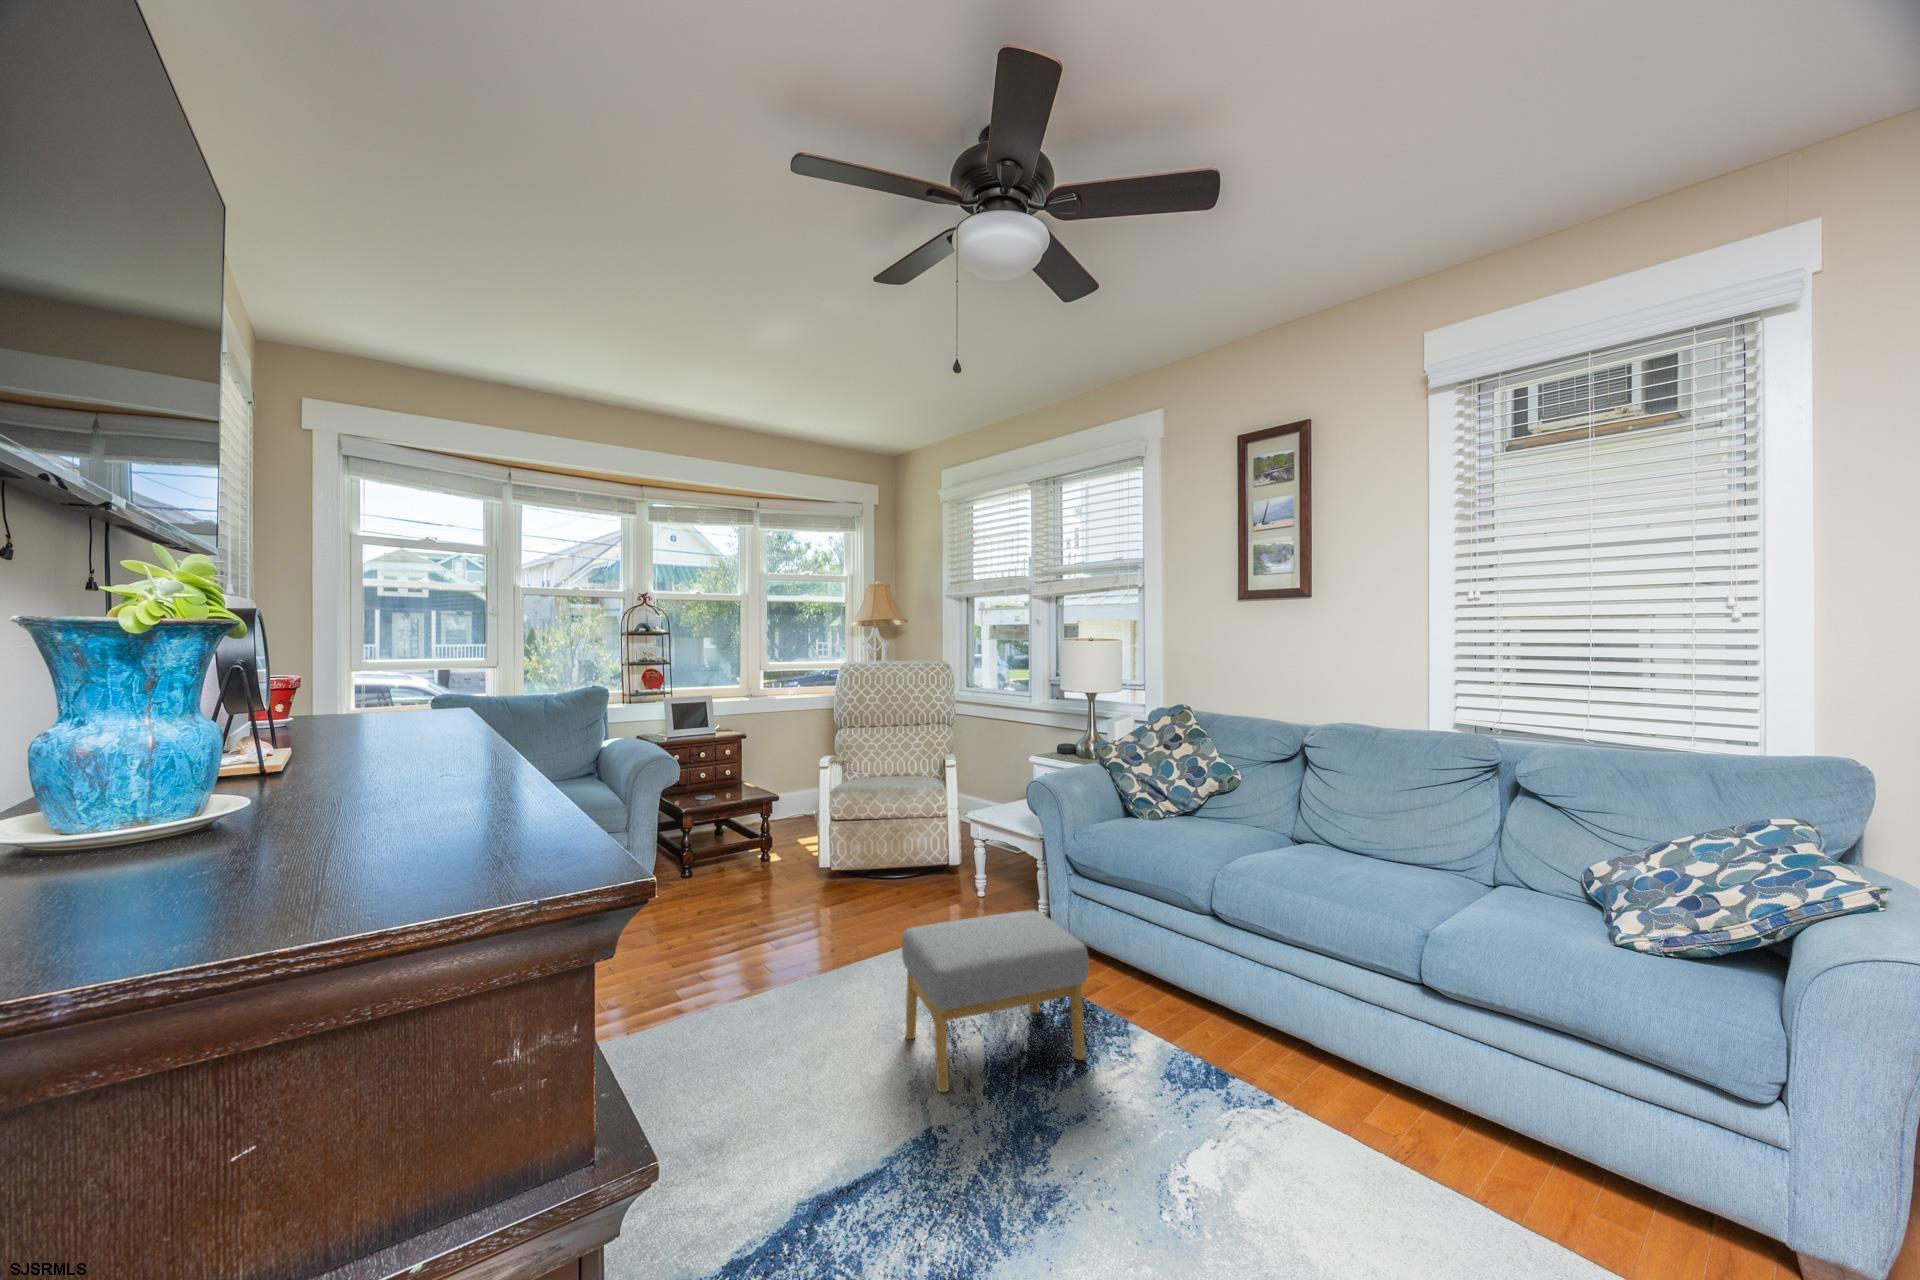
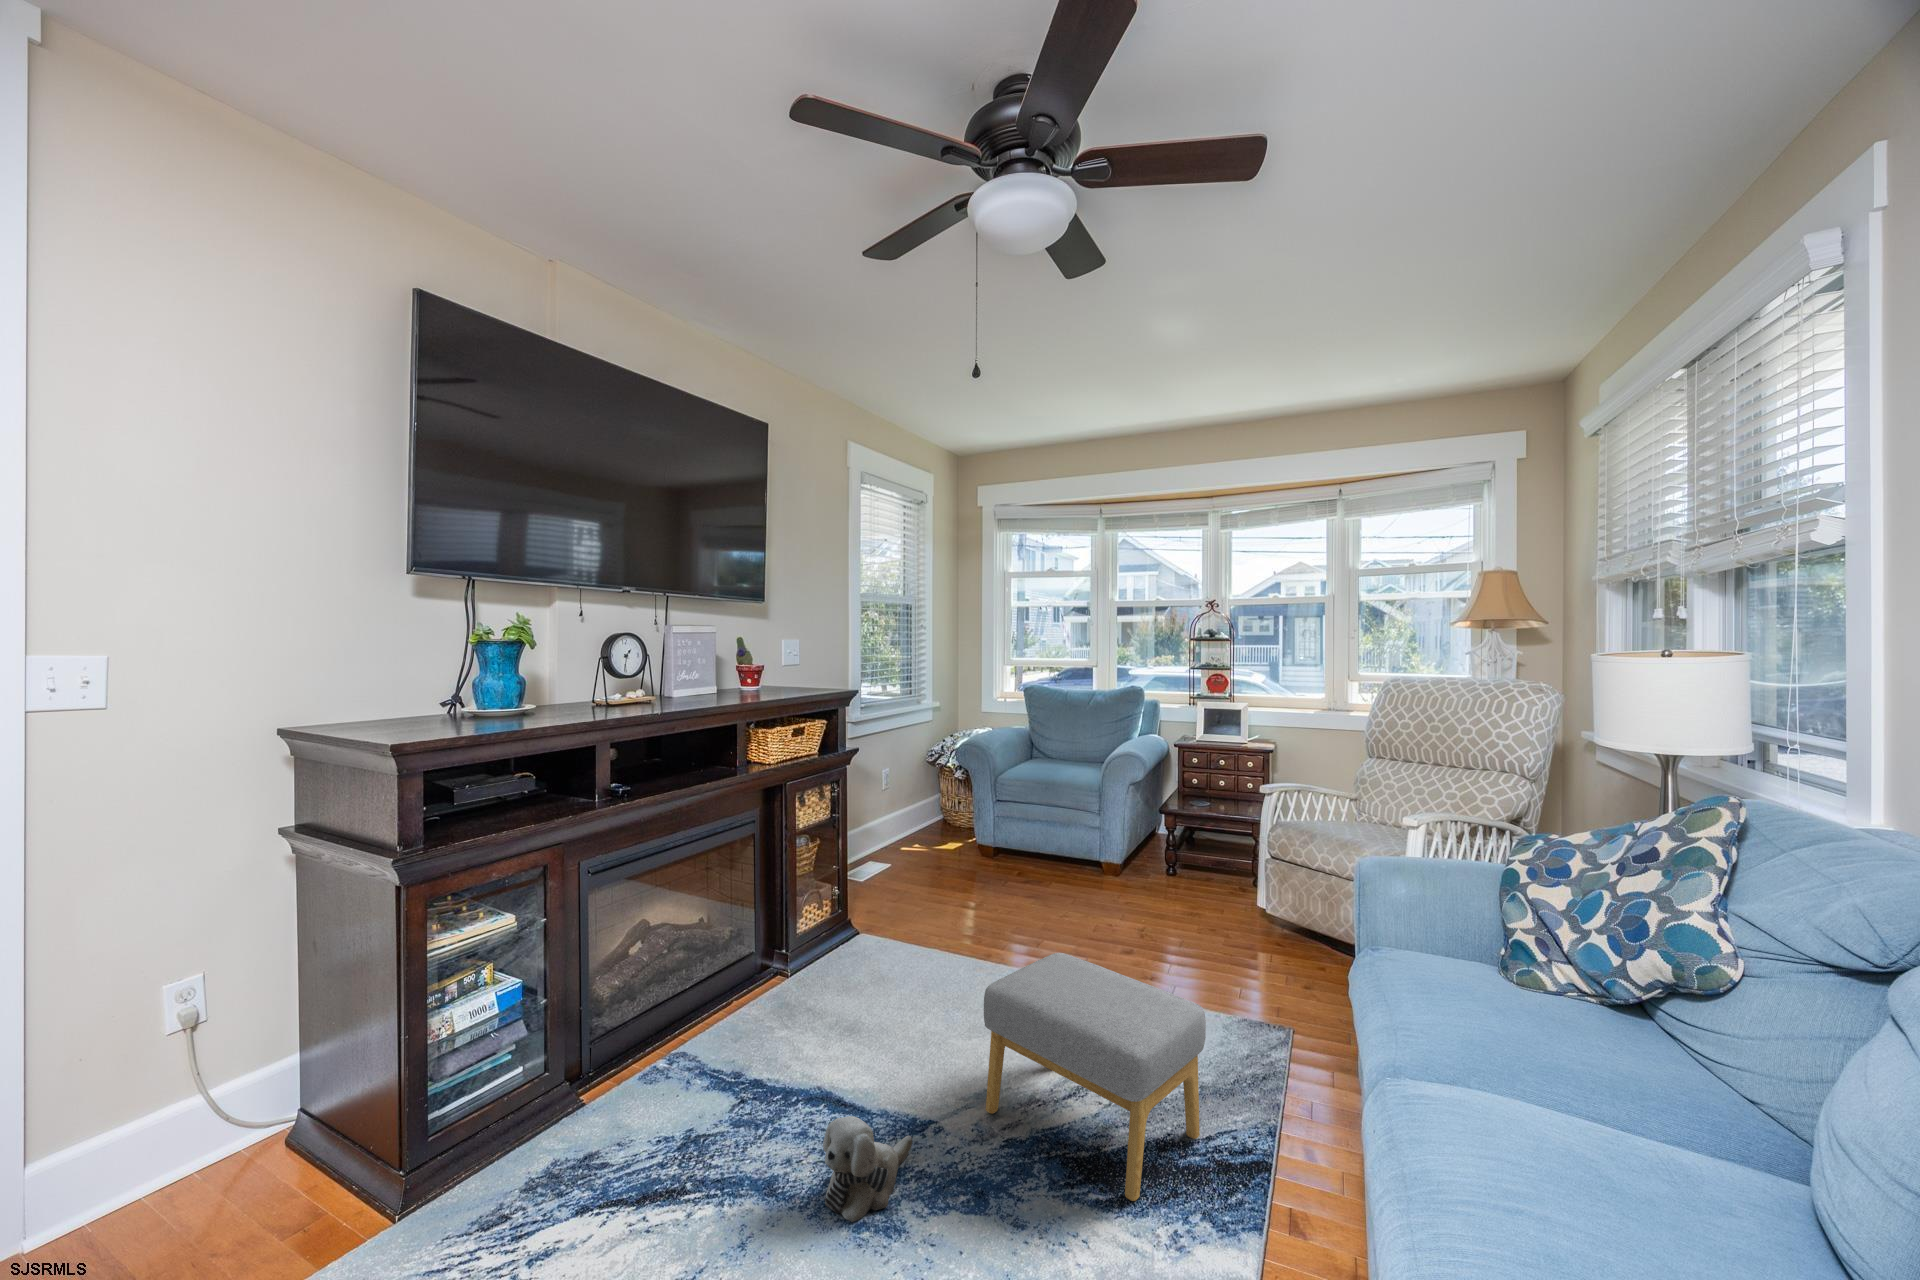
plush toy: none [958,1126,1037,1234] -> present [823,1116,912,1222]

